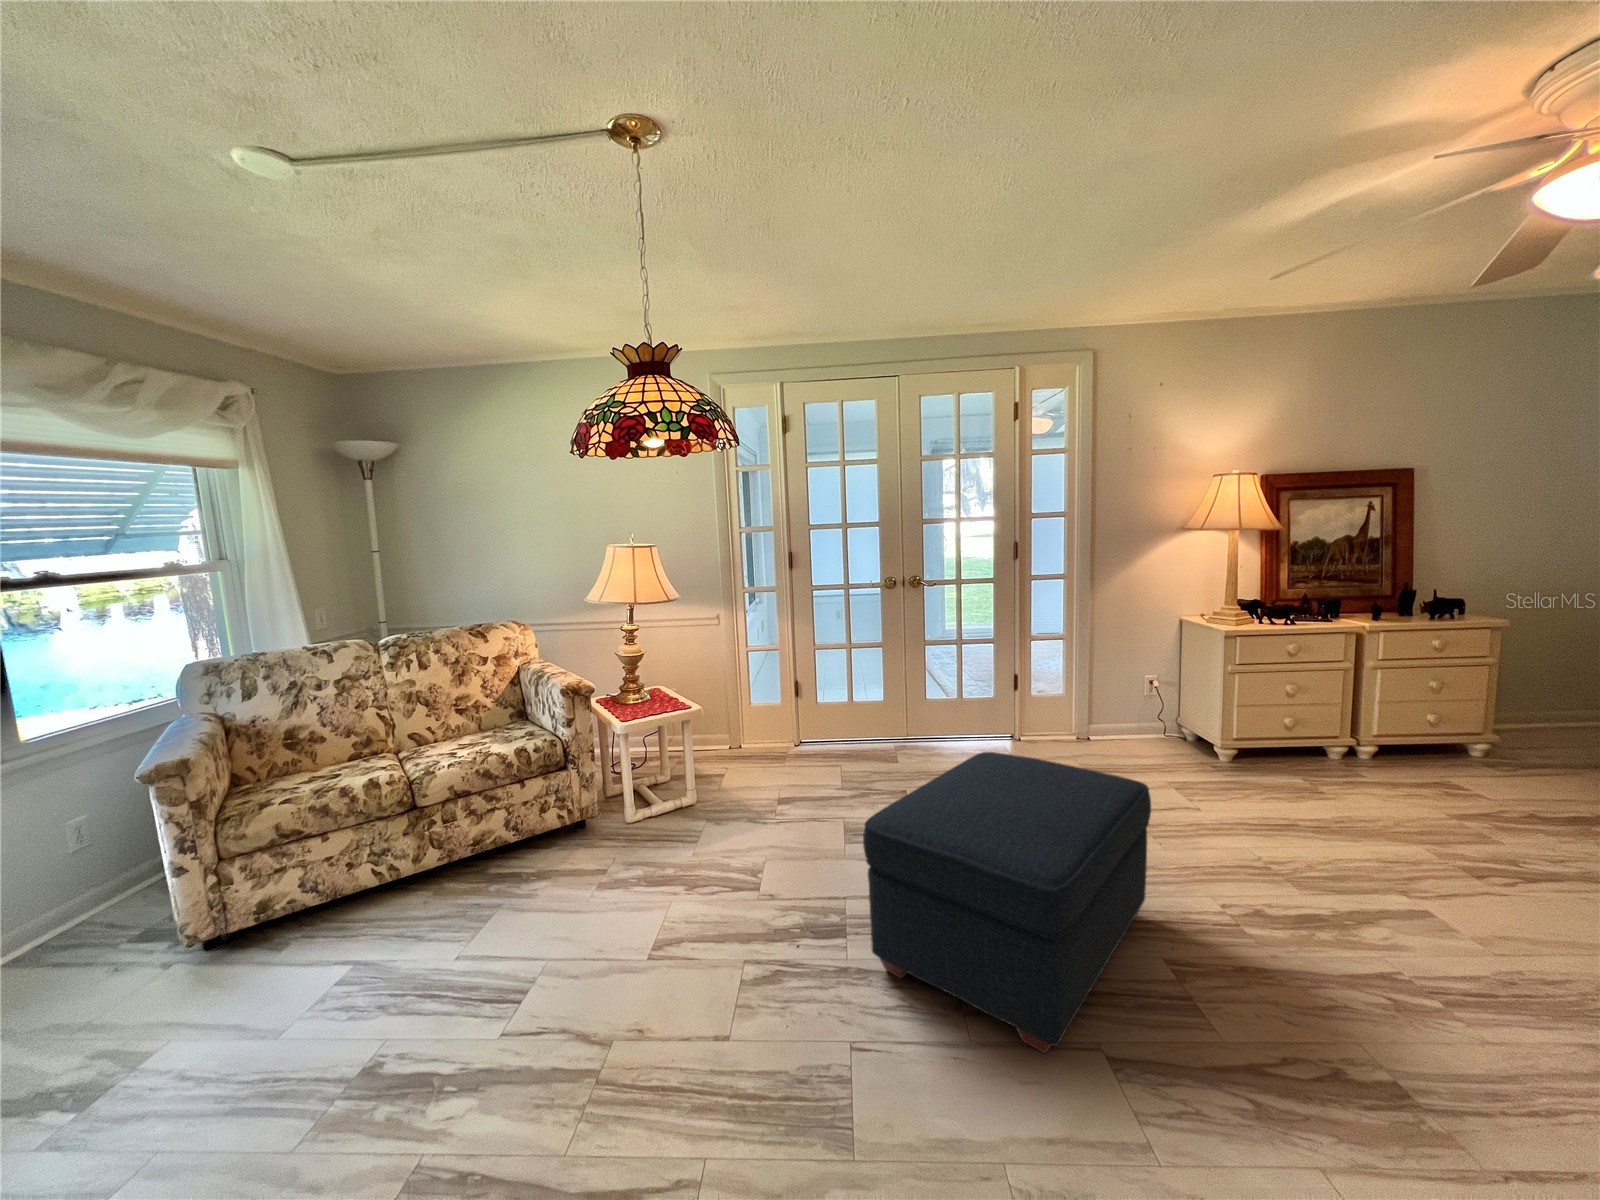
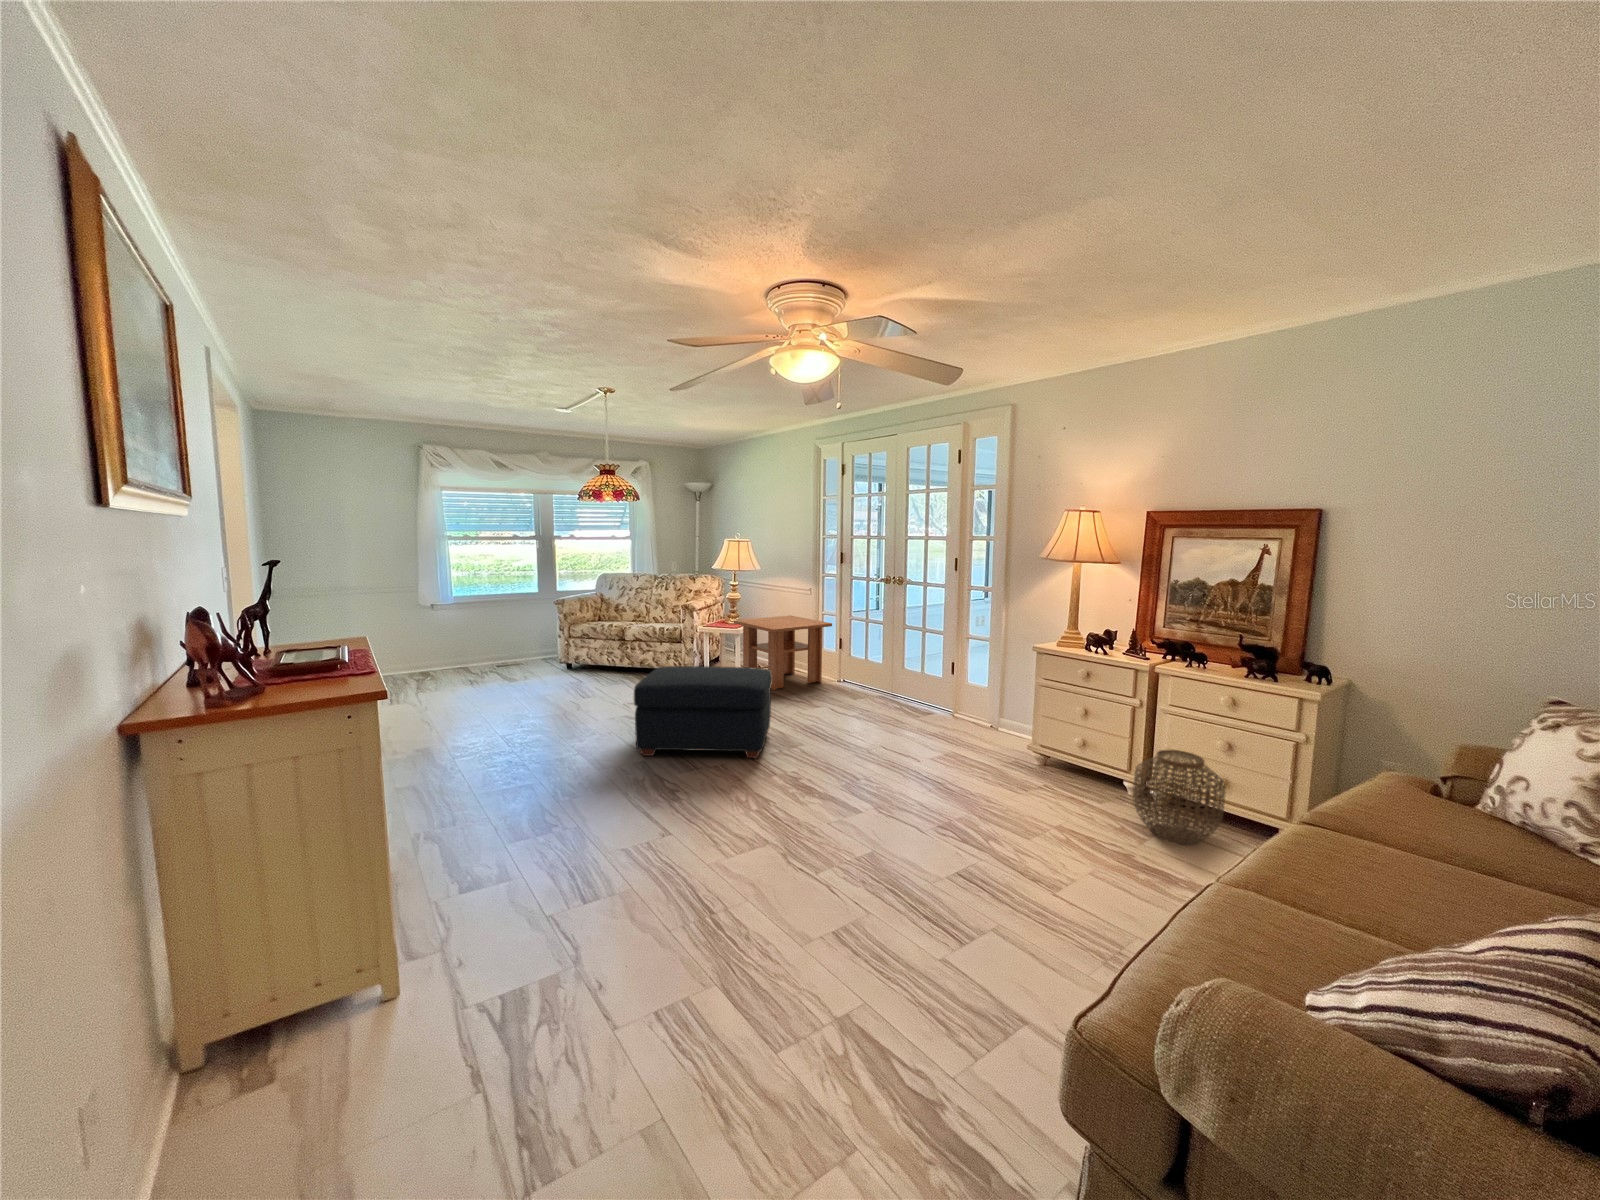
coffee table: none [645,666,789,798] -> present [734,615,832,690]
woven basket: none [1399,697,1512,788] -> present [1133,750,1226,845]

